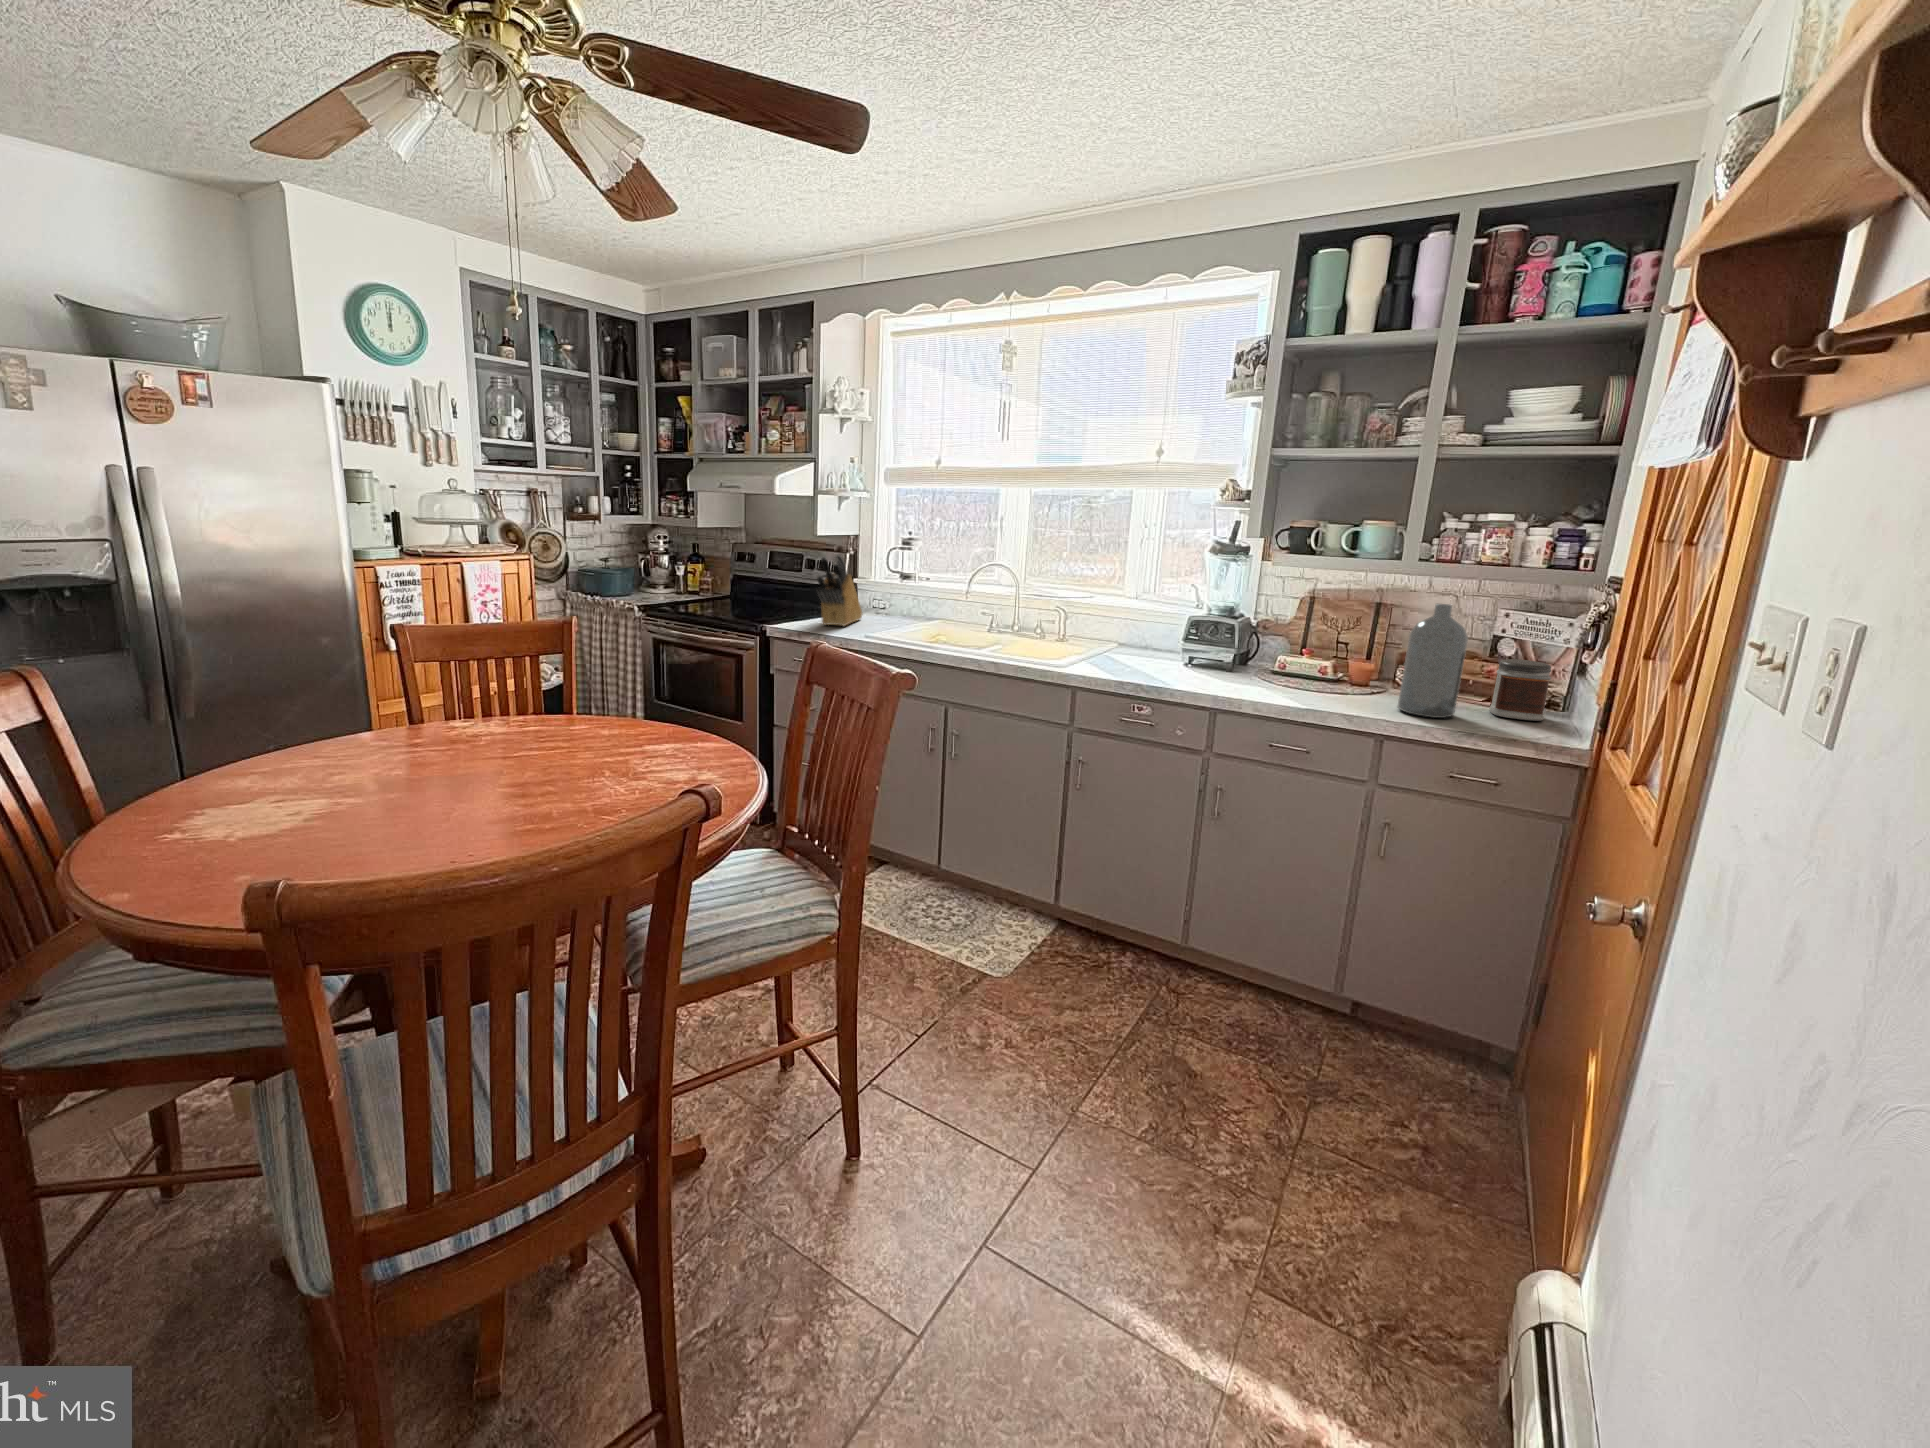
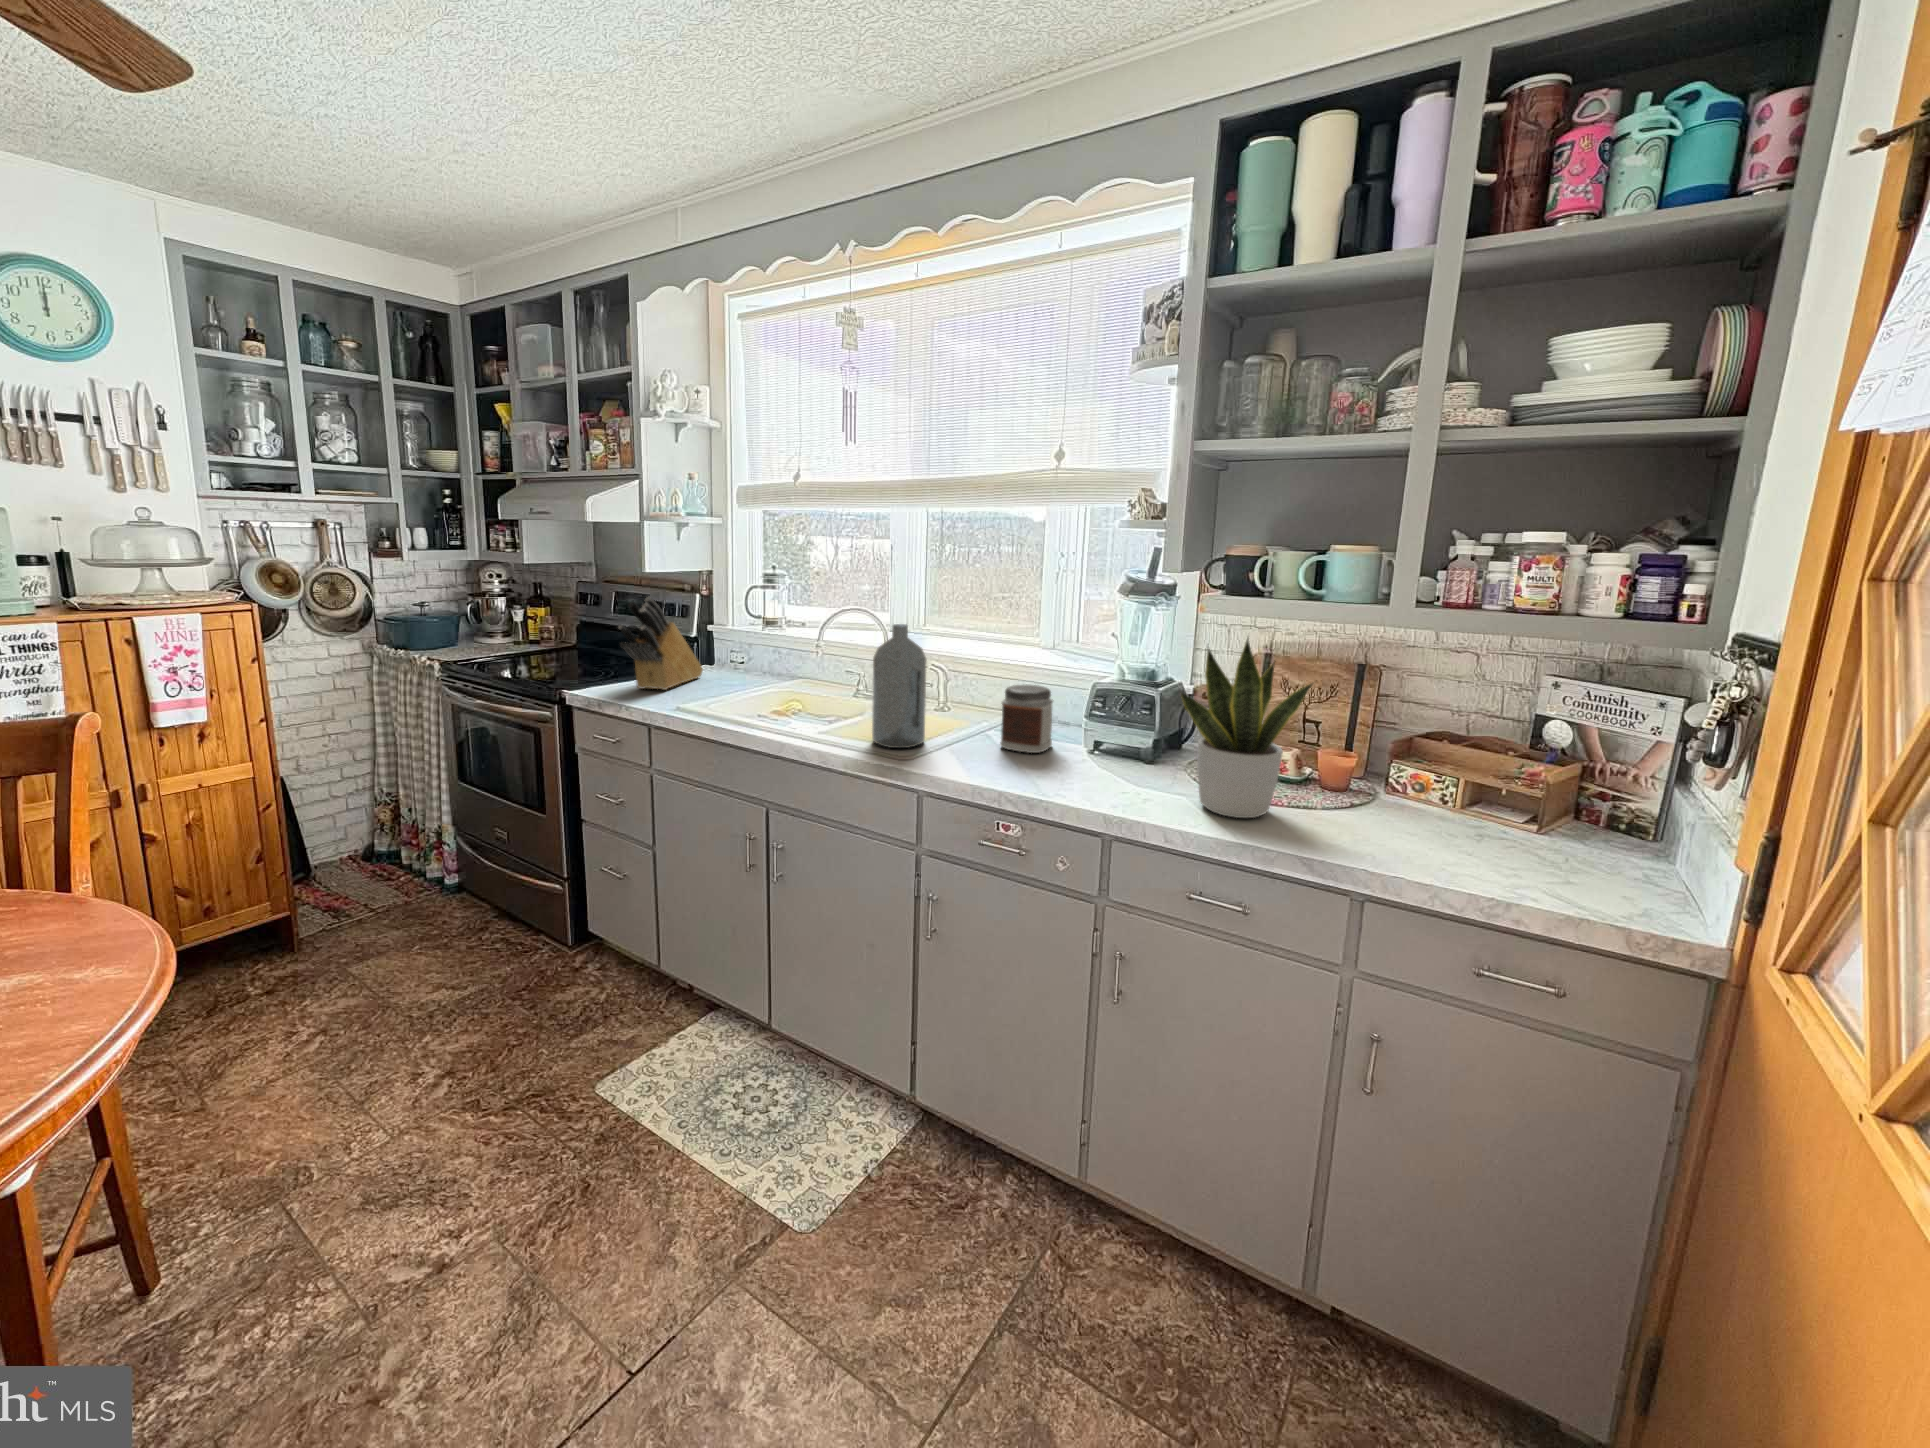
potted plant: none [1264,576,1354,697] -> present [1181,638,1313,818]
bottle: present [1398,604,1468,718] -> present [872,624,927,748]
jar: present [1489,659,1551,721] -> present [1000,685,1053,753]

